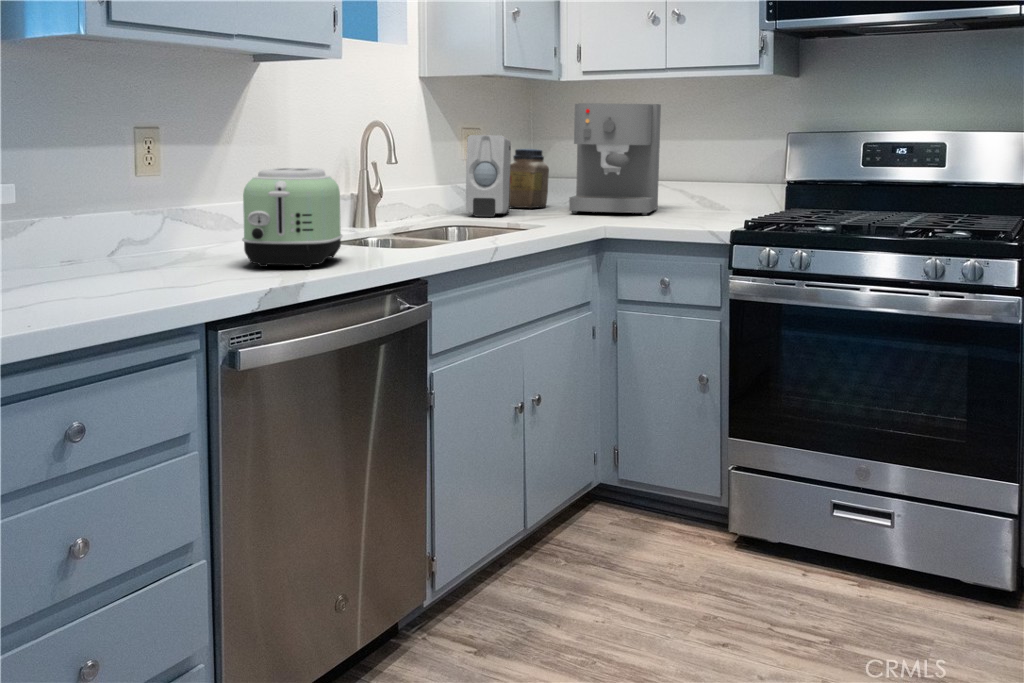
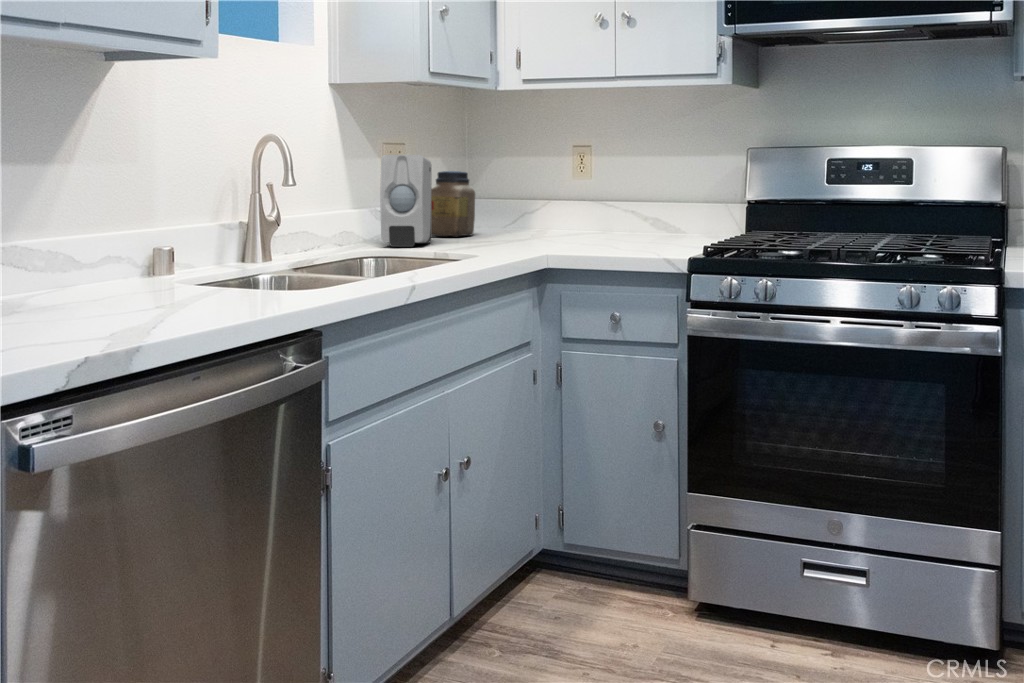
coffee maker: present [569,103,661,215] -> none [498,118,597,242]
toaster: present [242,168,342,268] -> none [69,189,209,318]

